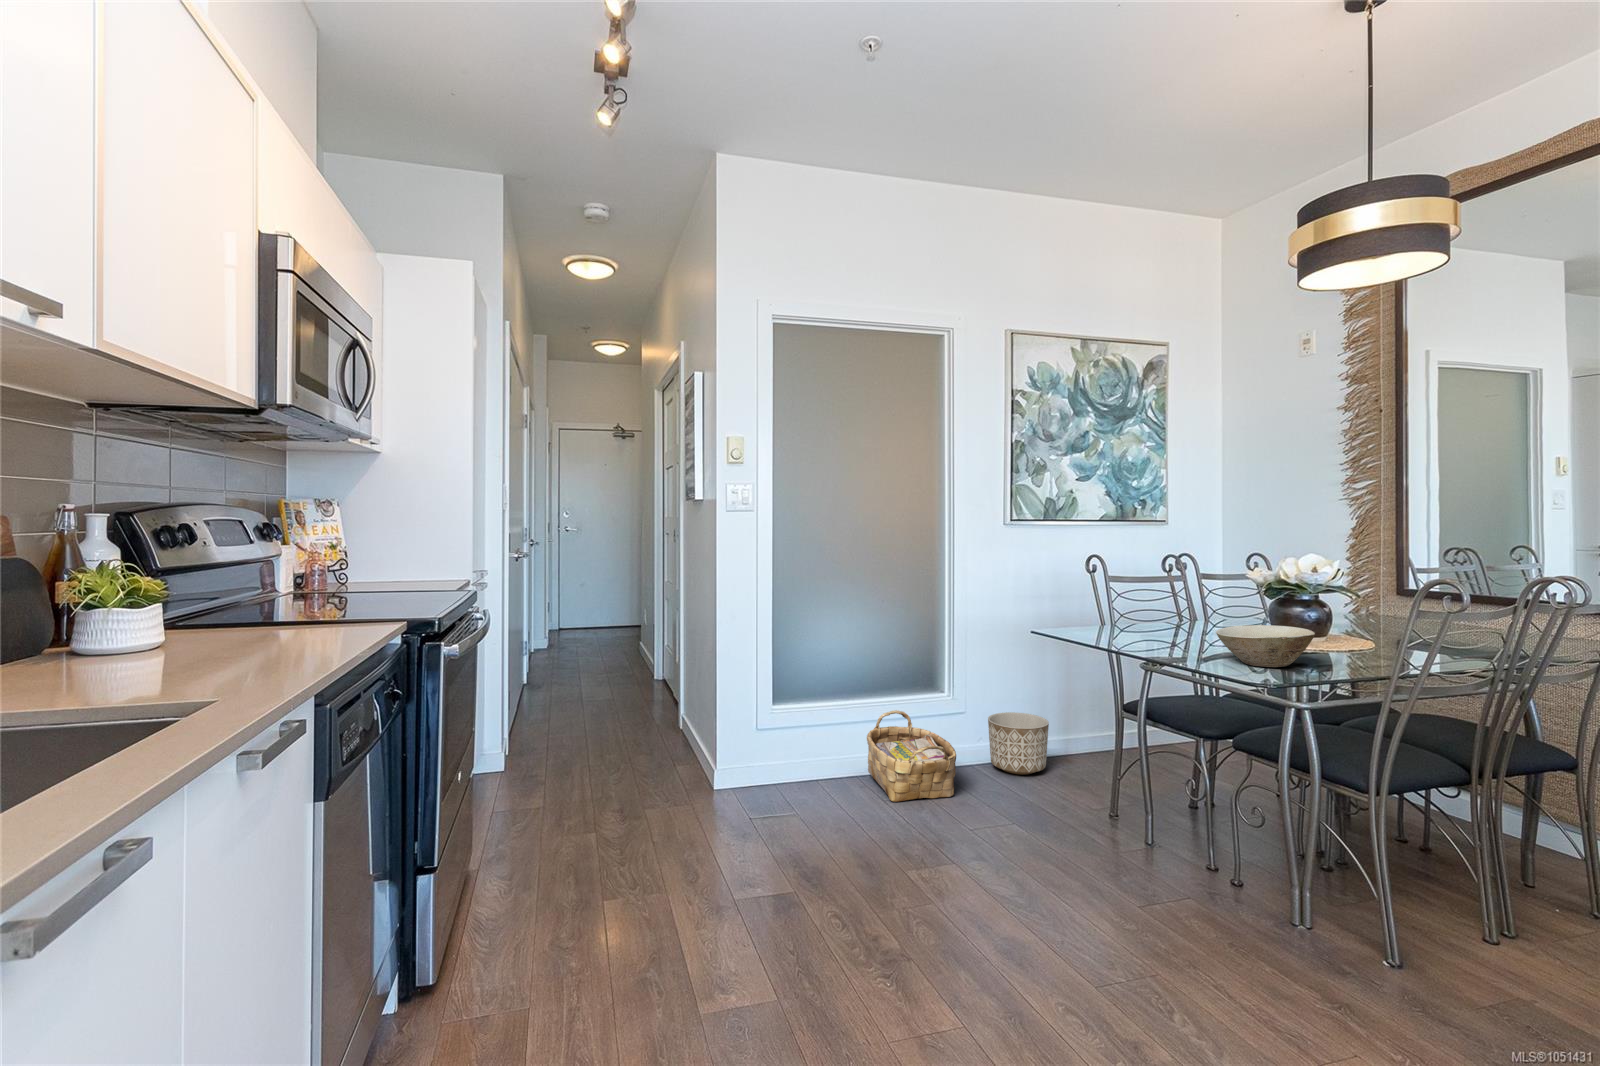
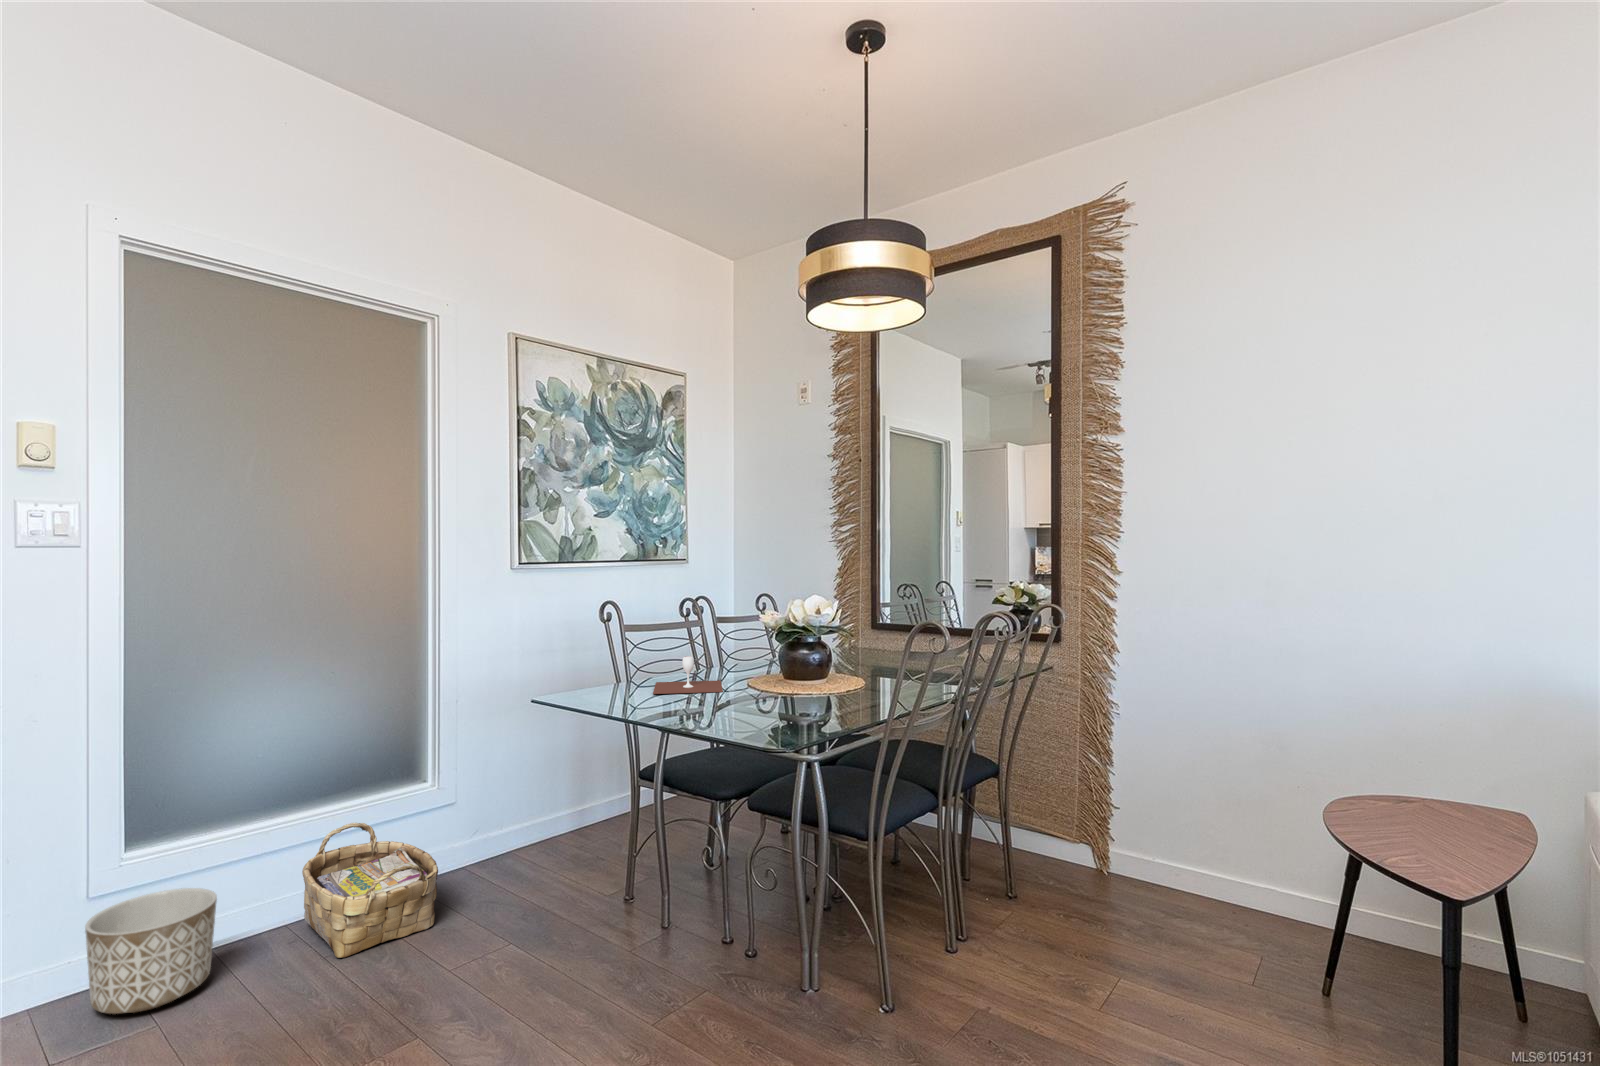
wine glass: none [1135,606,1206,641] -> present [653,656,723,694]
bowl: present [1216,625,1315,667] -> none [733,672,819,718]
planter: present [988,712,1049,775] -> present [85,888,217,1014]

